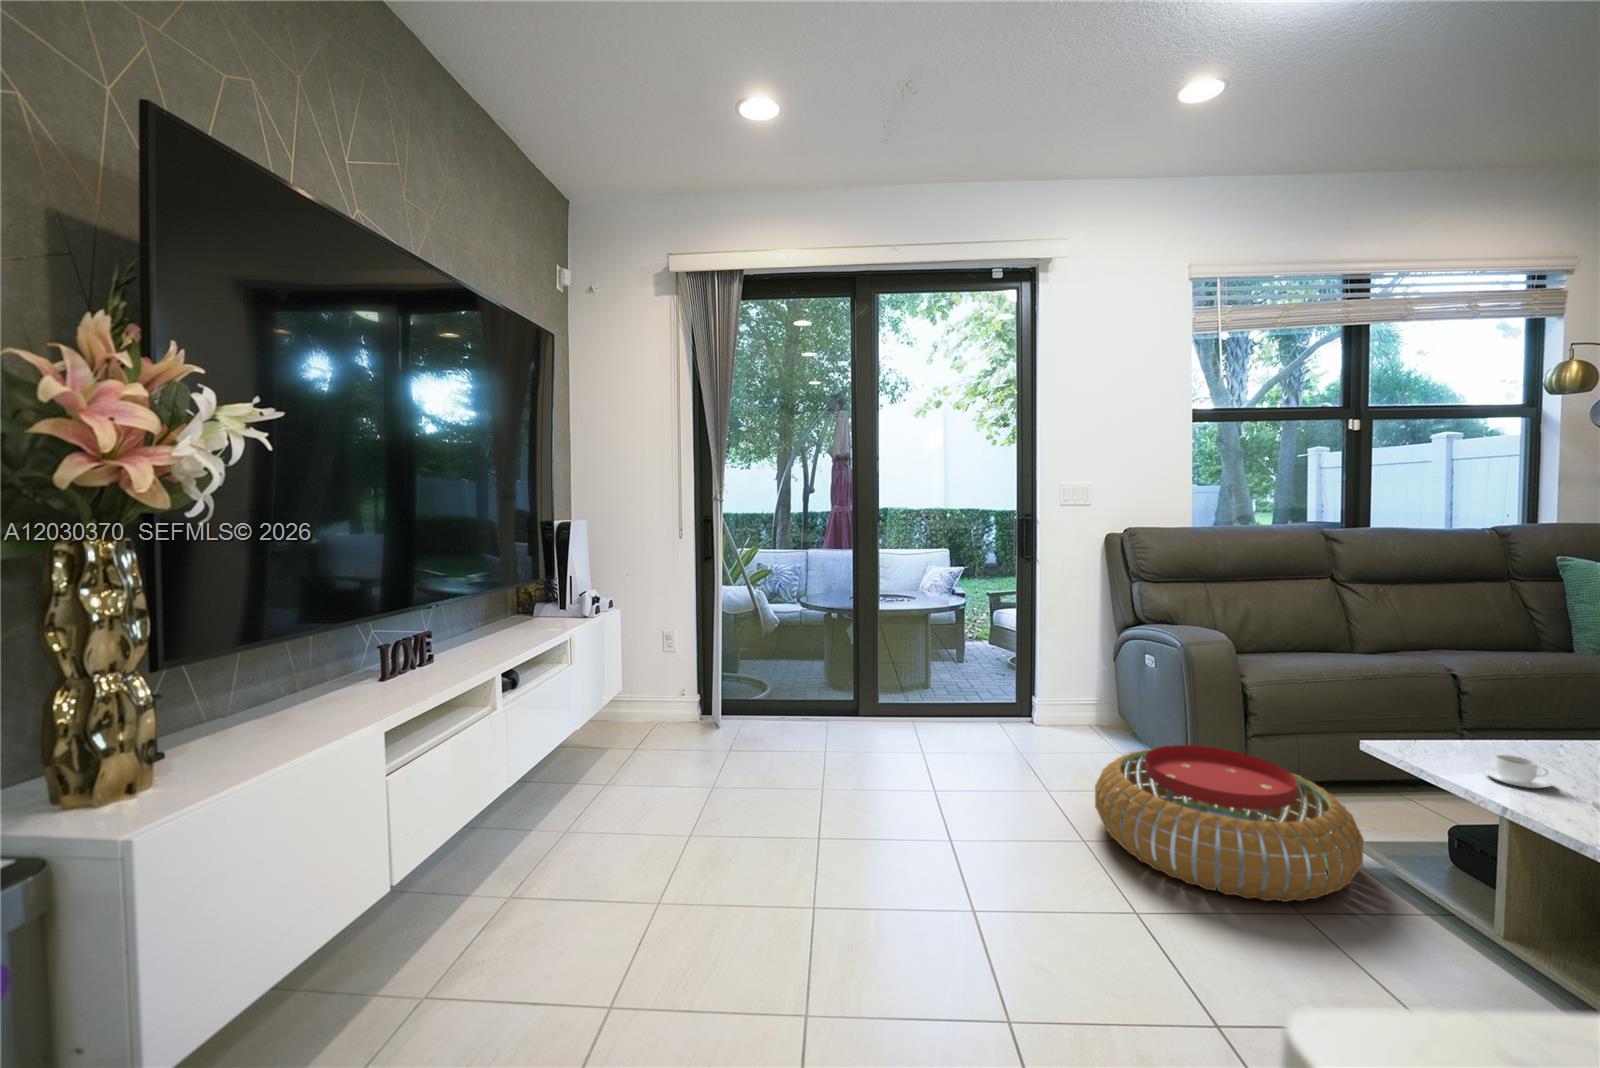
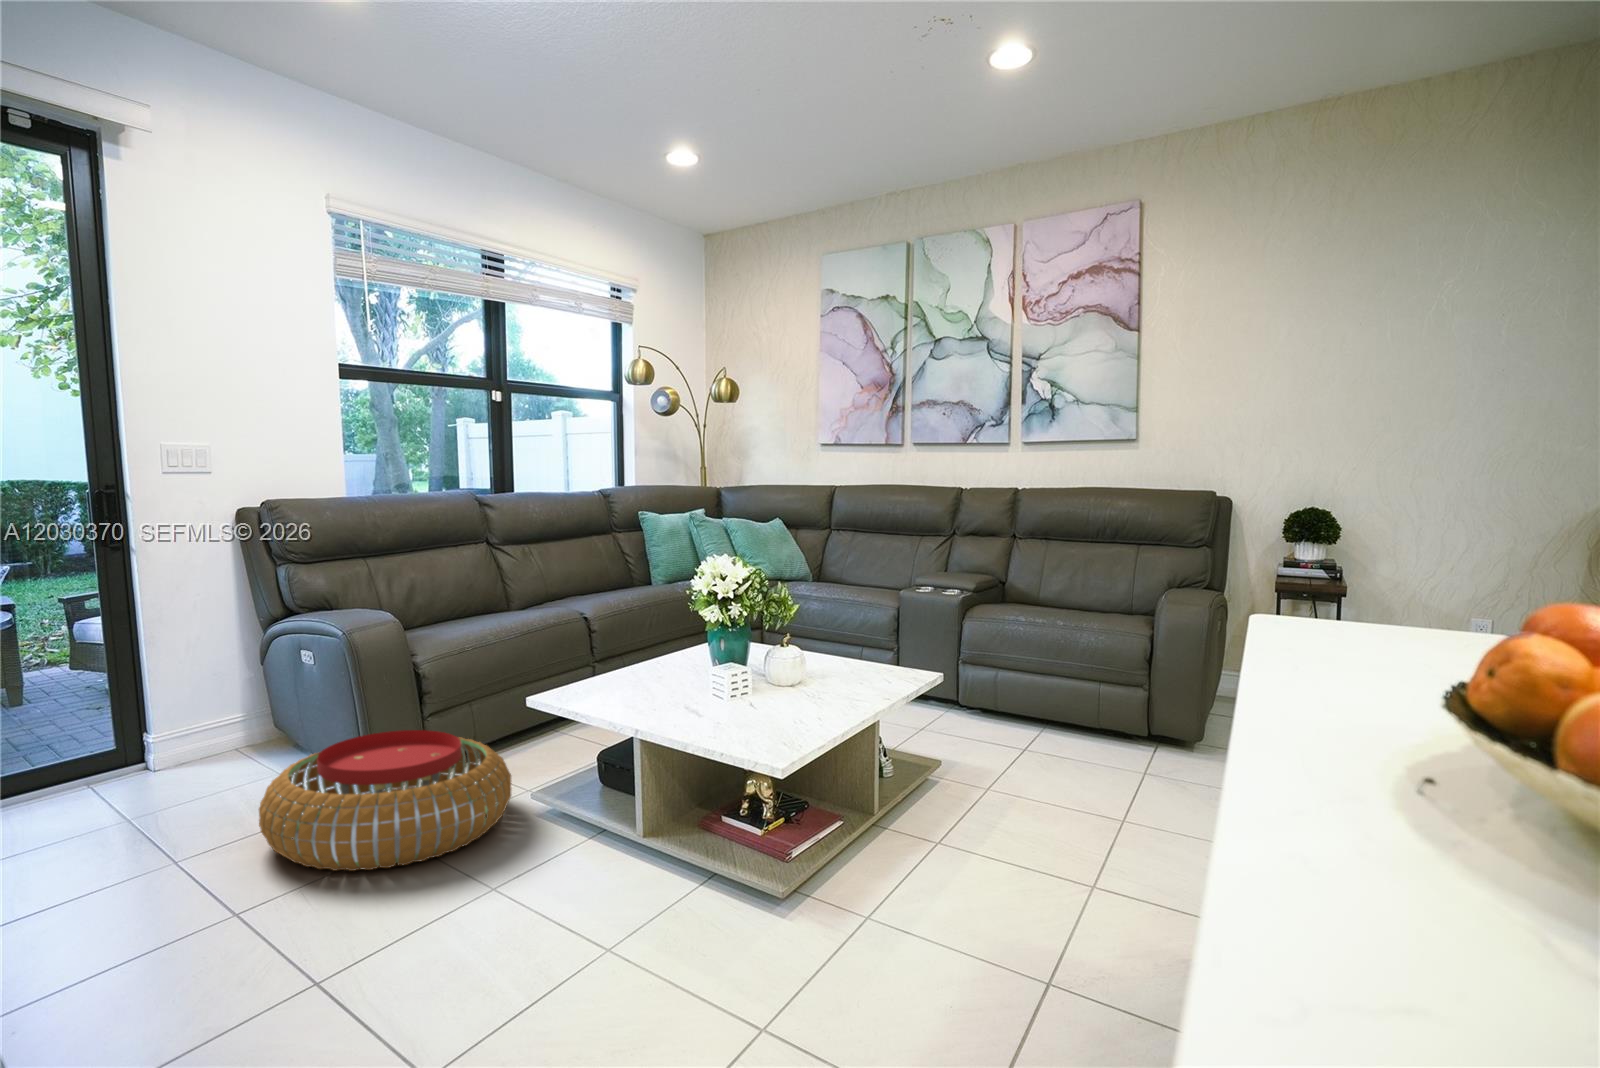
coffee cup: present [1482,755,1553,788] -> none [583,677,621,698]

